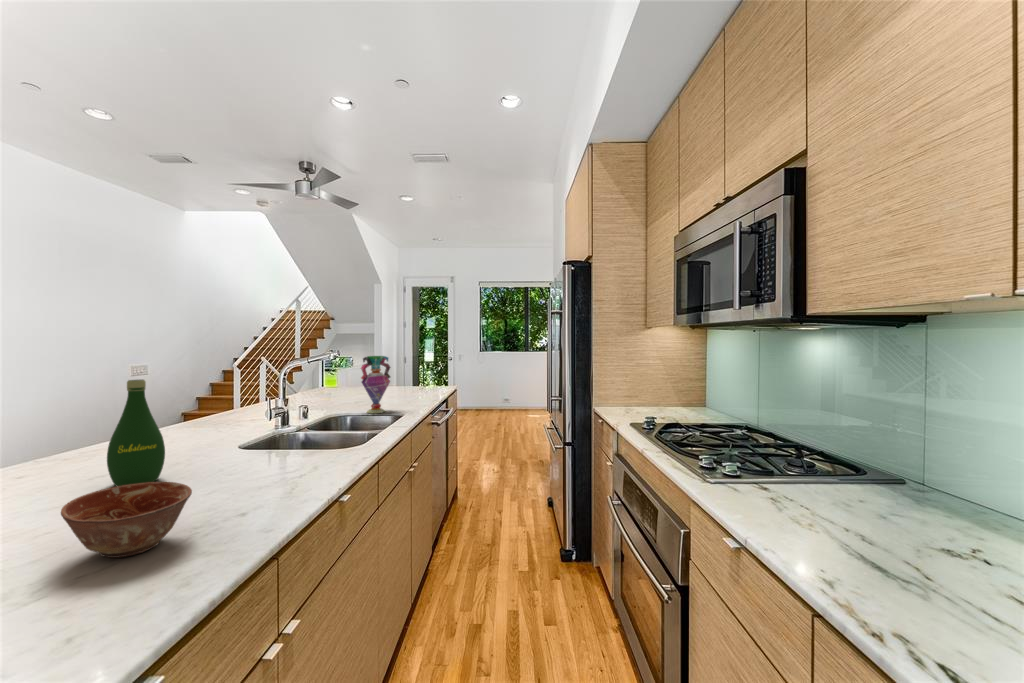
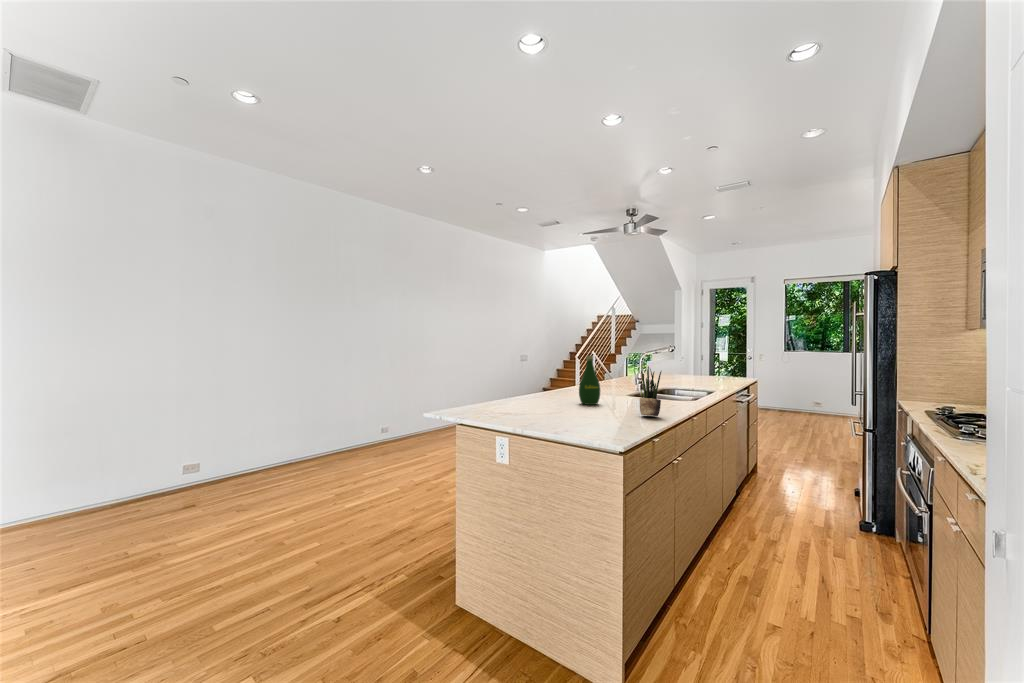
vase: present [361,356,390,413] -> none [684,349,706,389]
potted plant: none [226,399,277,507] -> present [640,366,661,416]
ceramic bowl: present [61,482,192,558] -> none [593,397,635,422]

